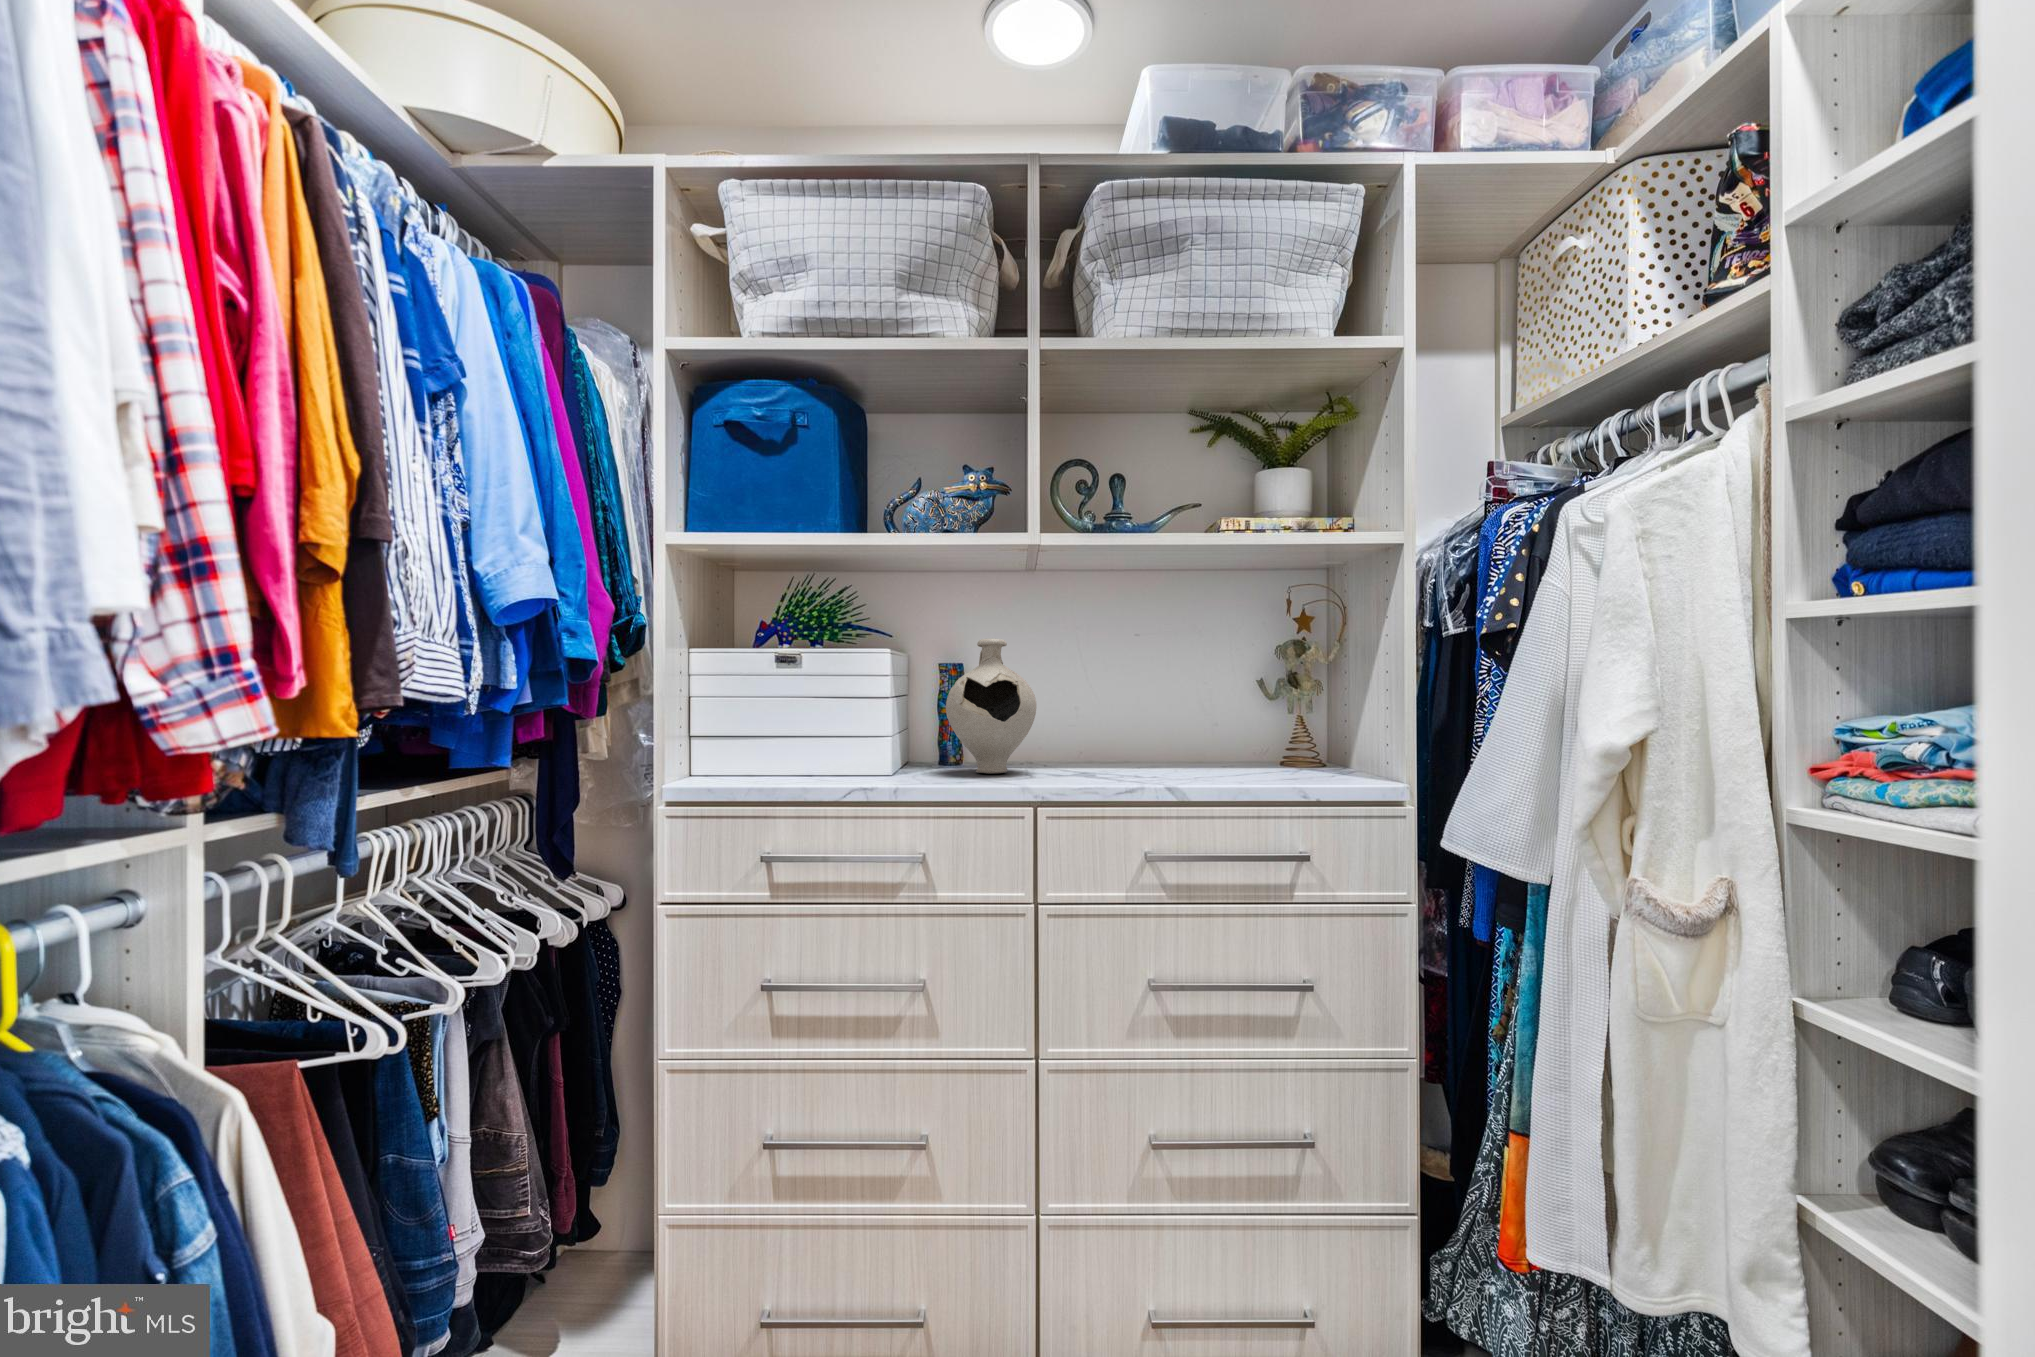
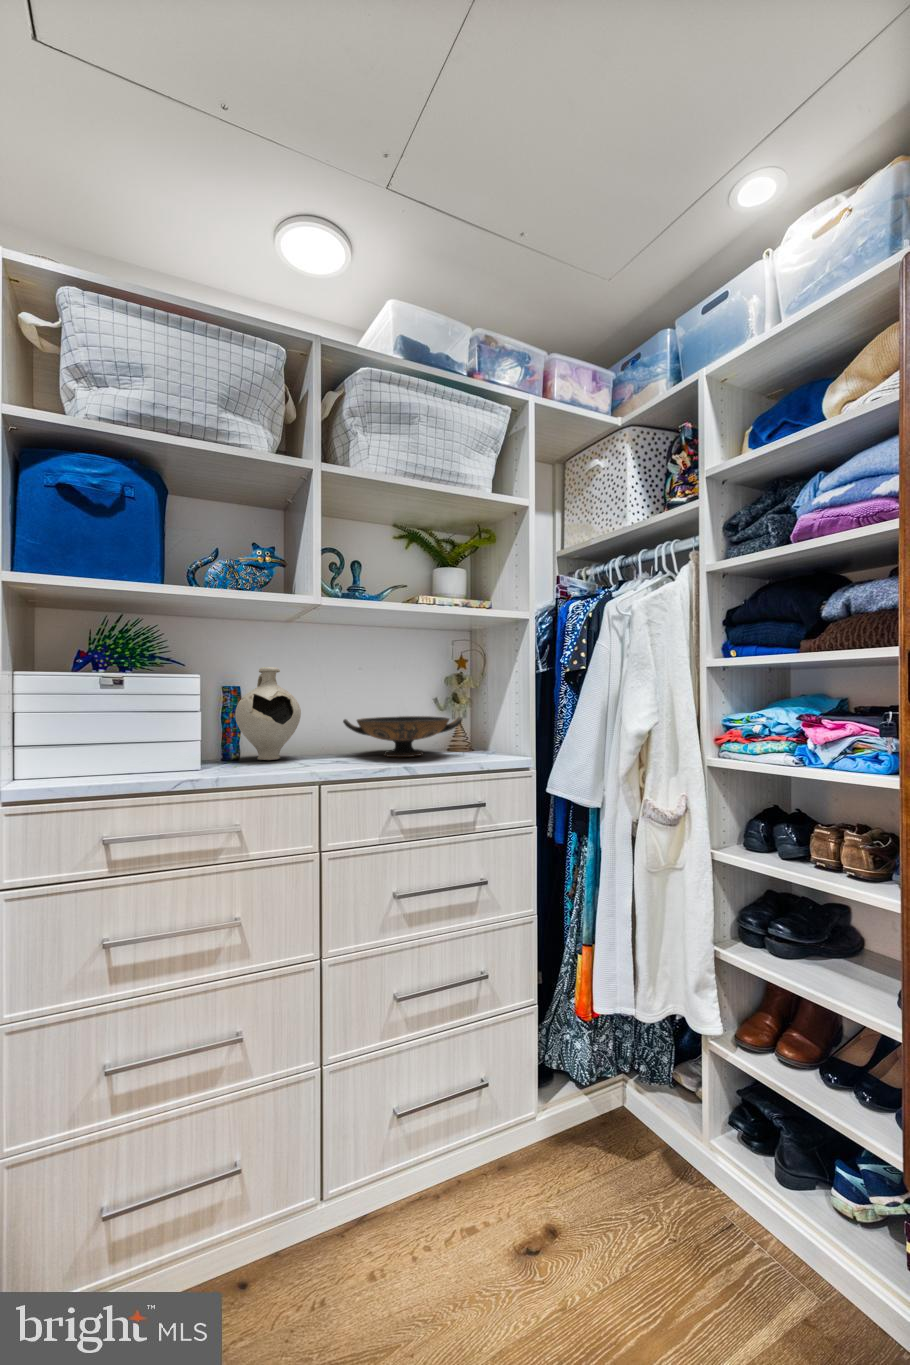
decorative bowl: none [1101,715,1294,778] -> present [343,716,462,757]

